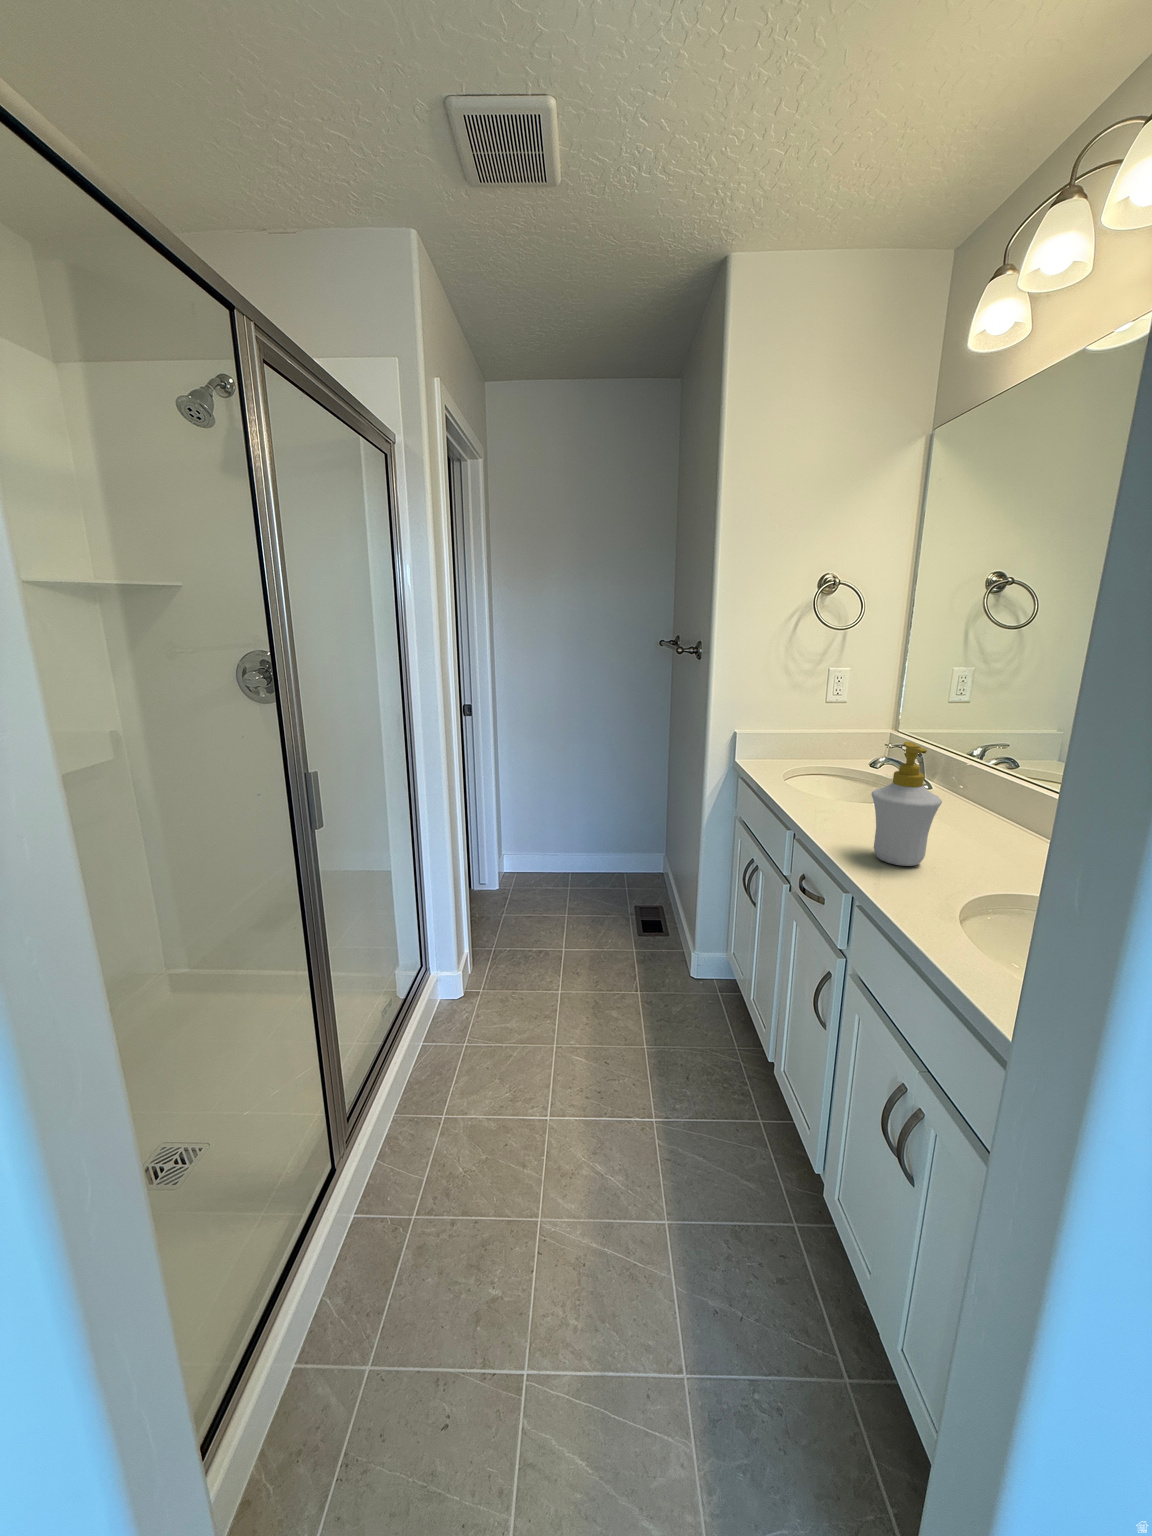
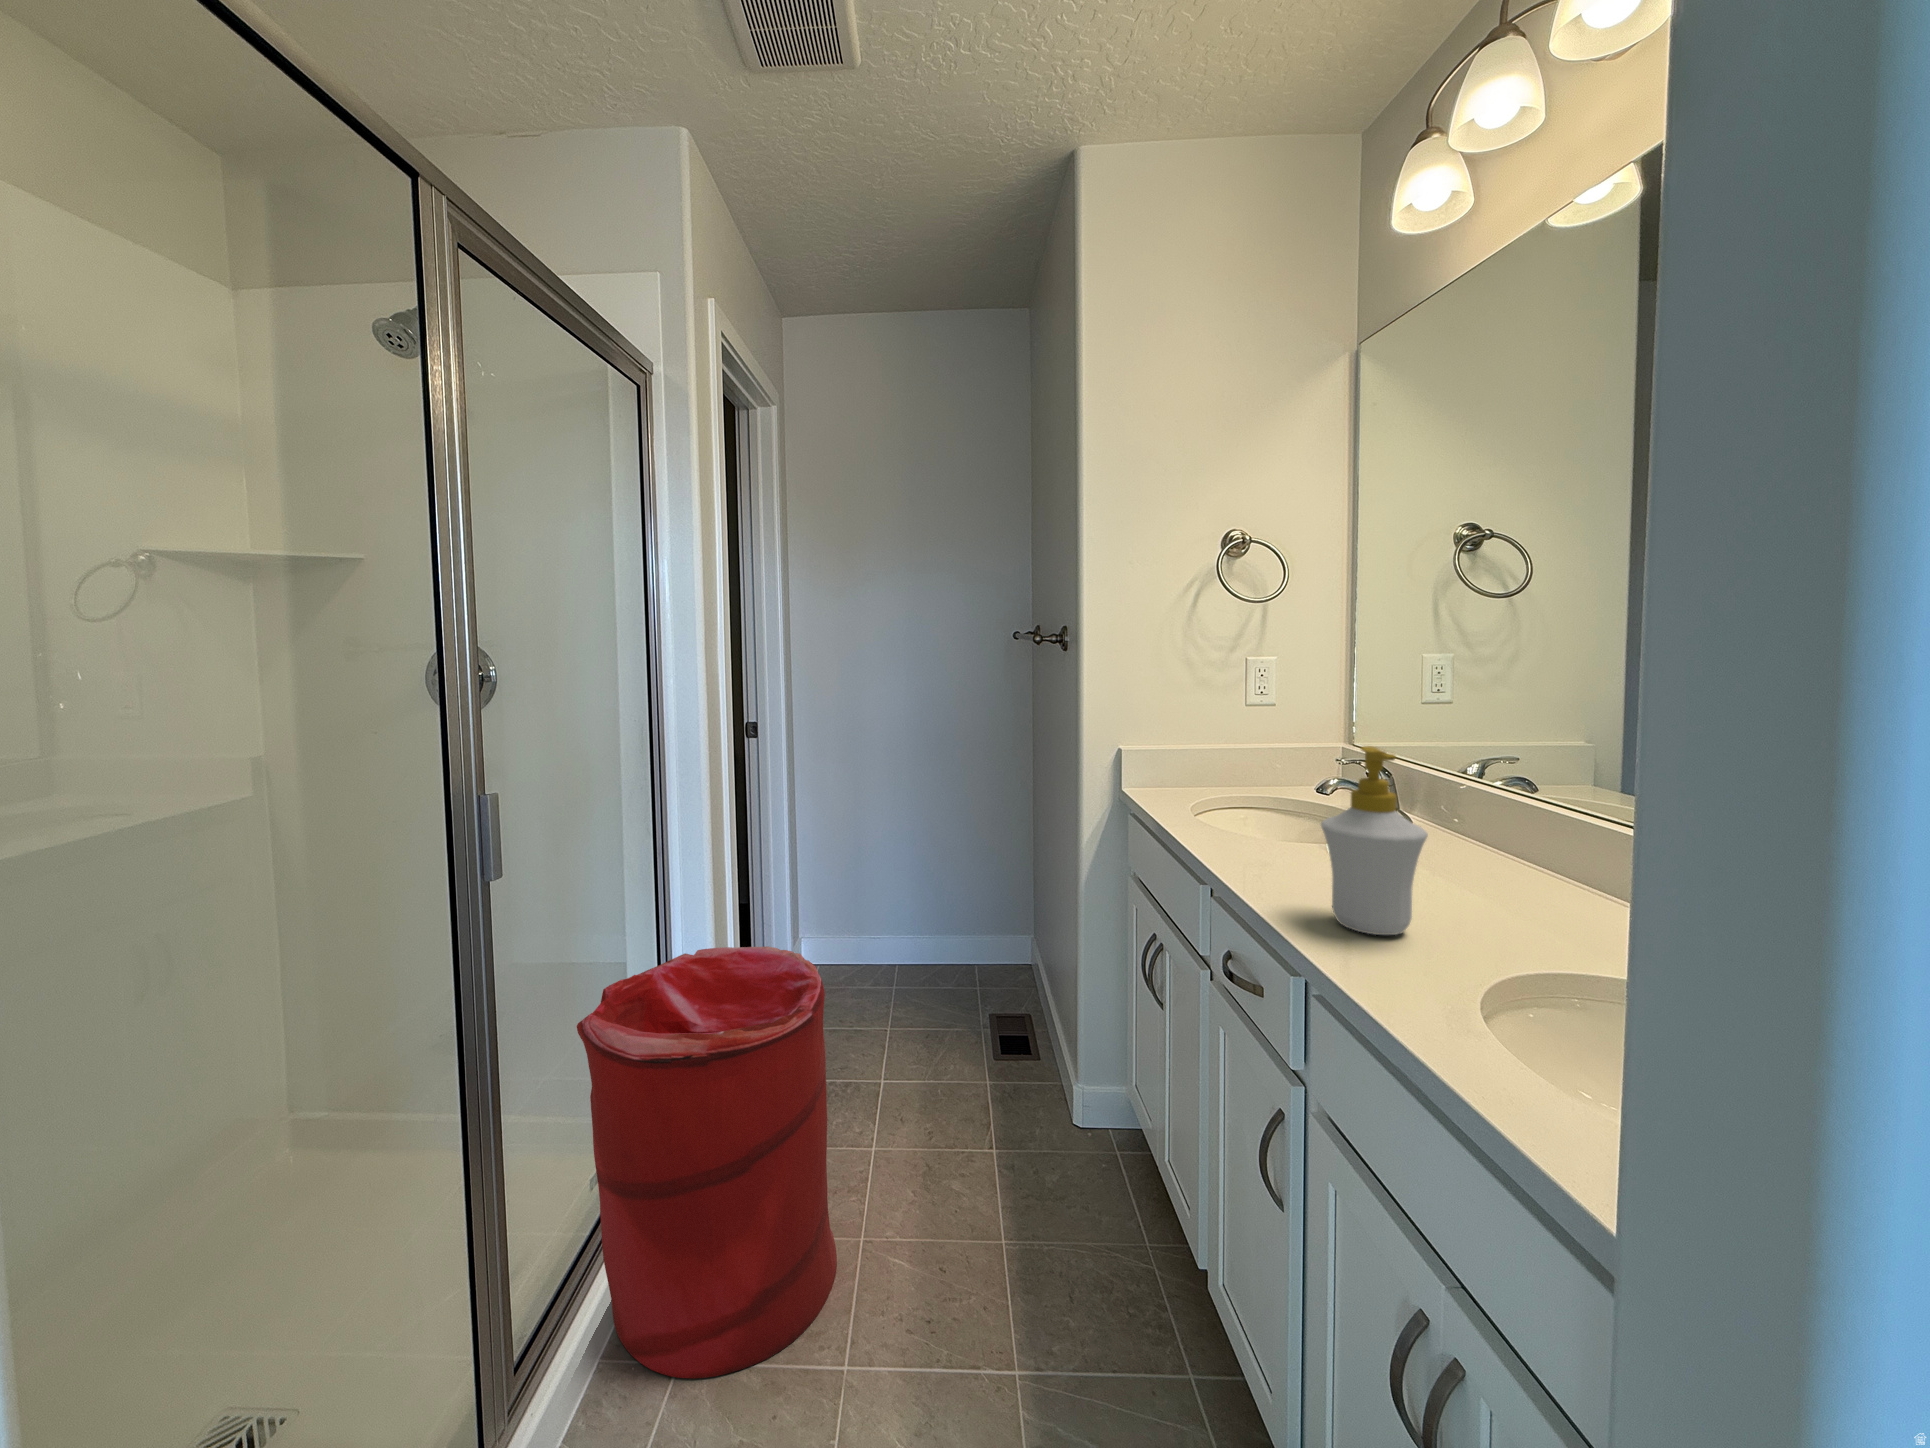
laundry hamper: none [365,865,538,1124] -> present [577,947,837,1378]

